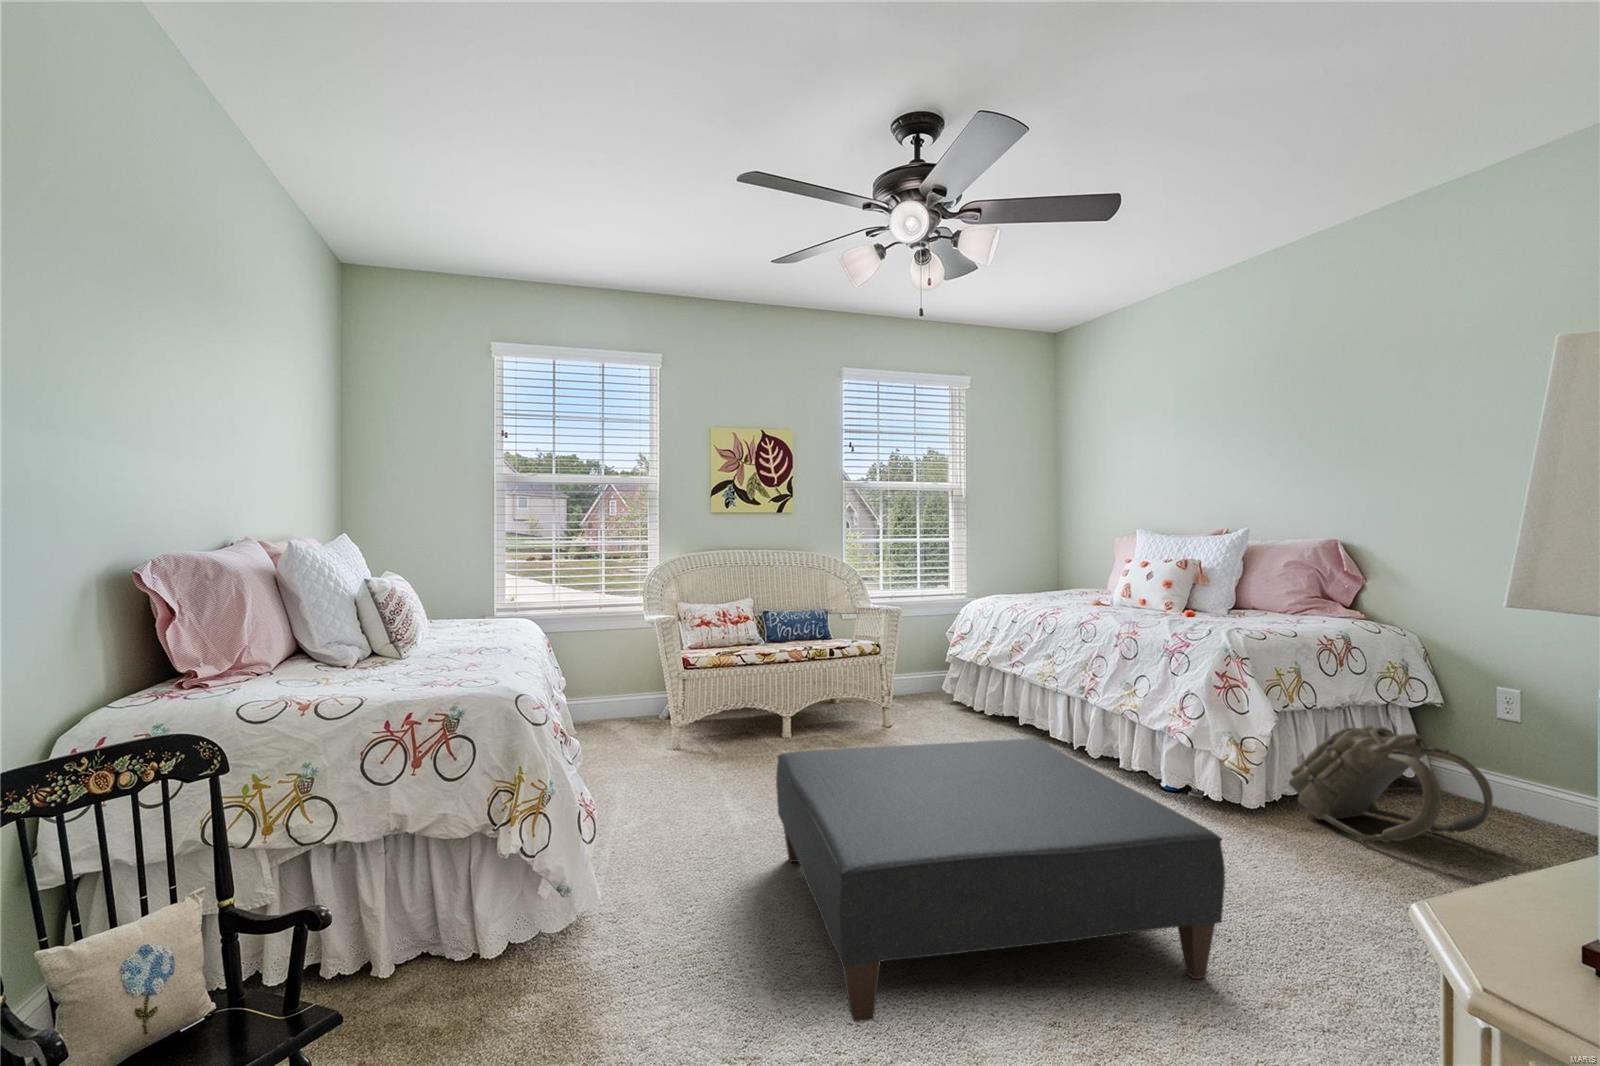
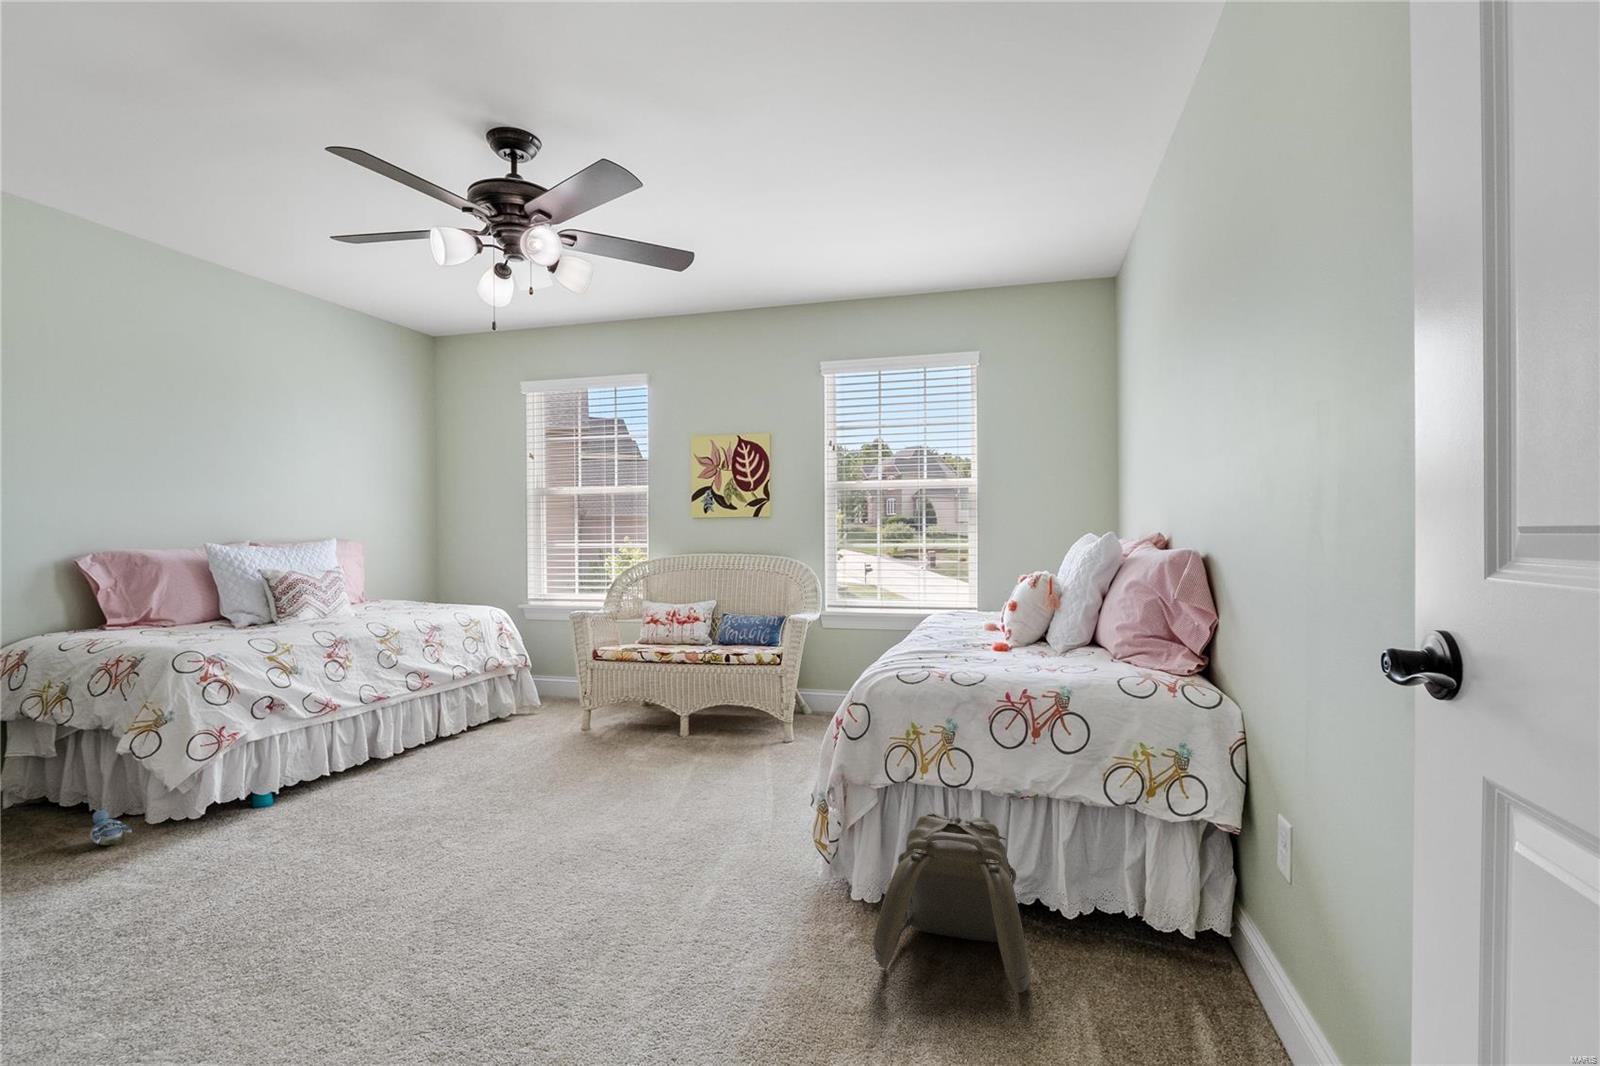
ottoman: present [776,738,1225,1022] -> none [164,732,627,992]
plush toy: none [405,956,480,1008] -> present [90,810,132,845]

